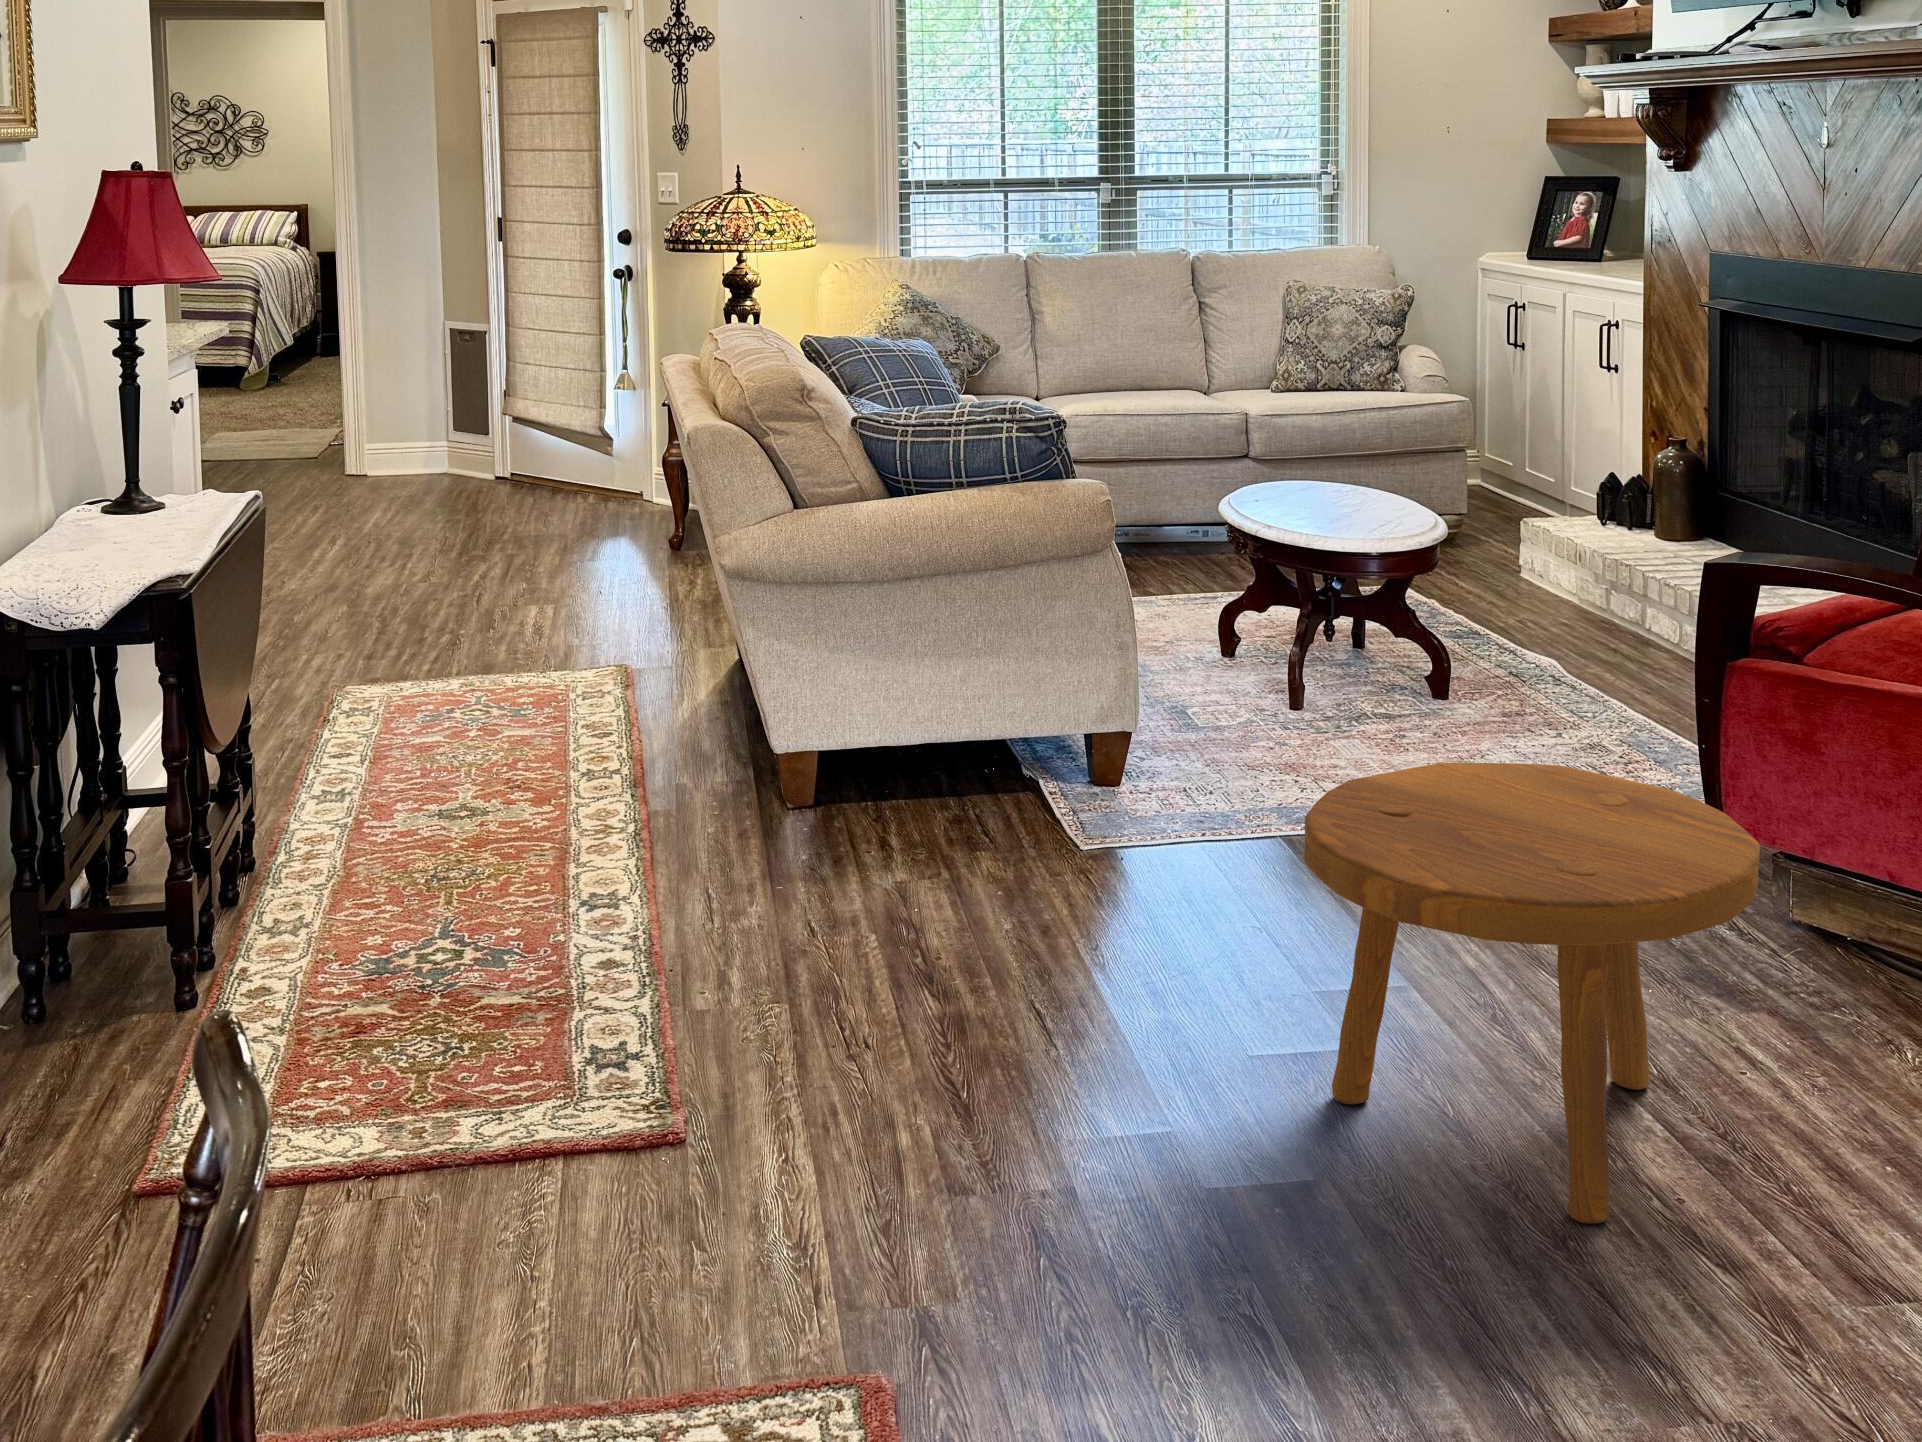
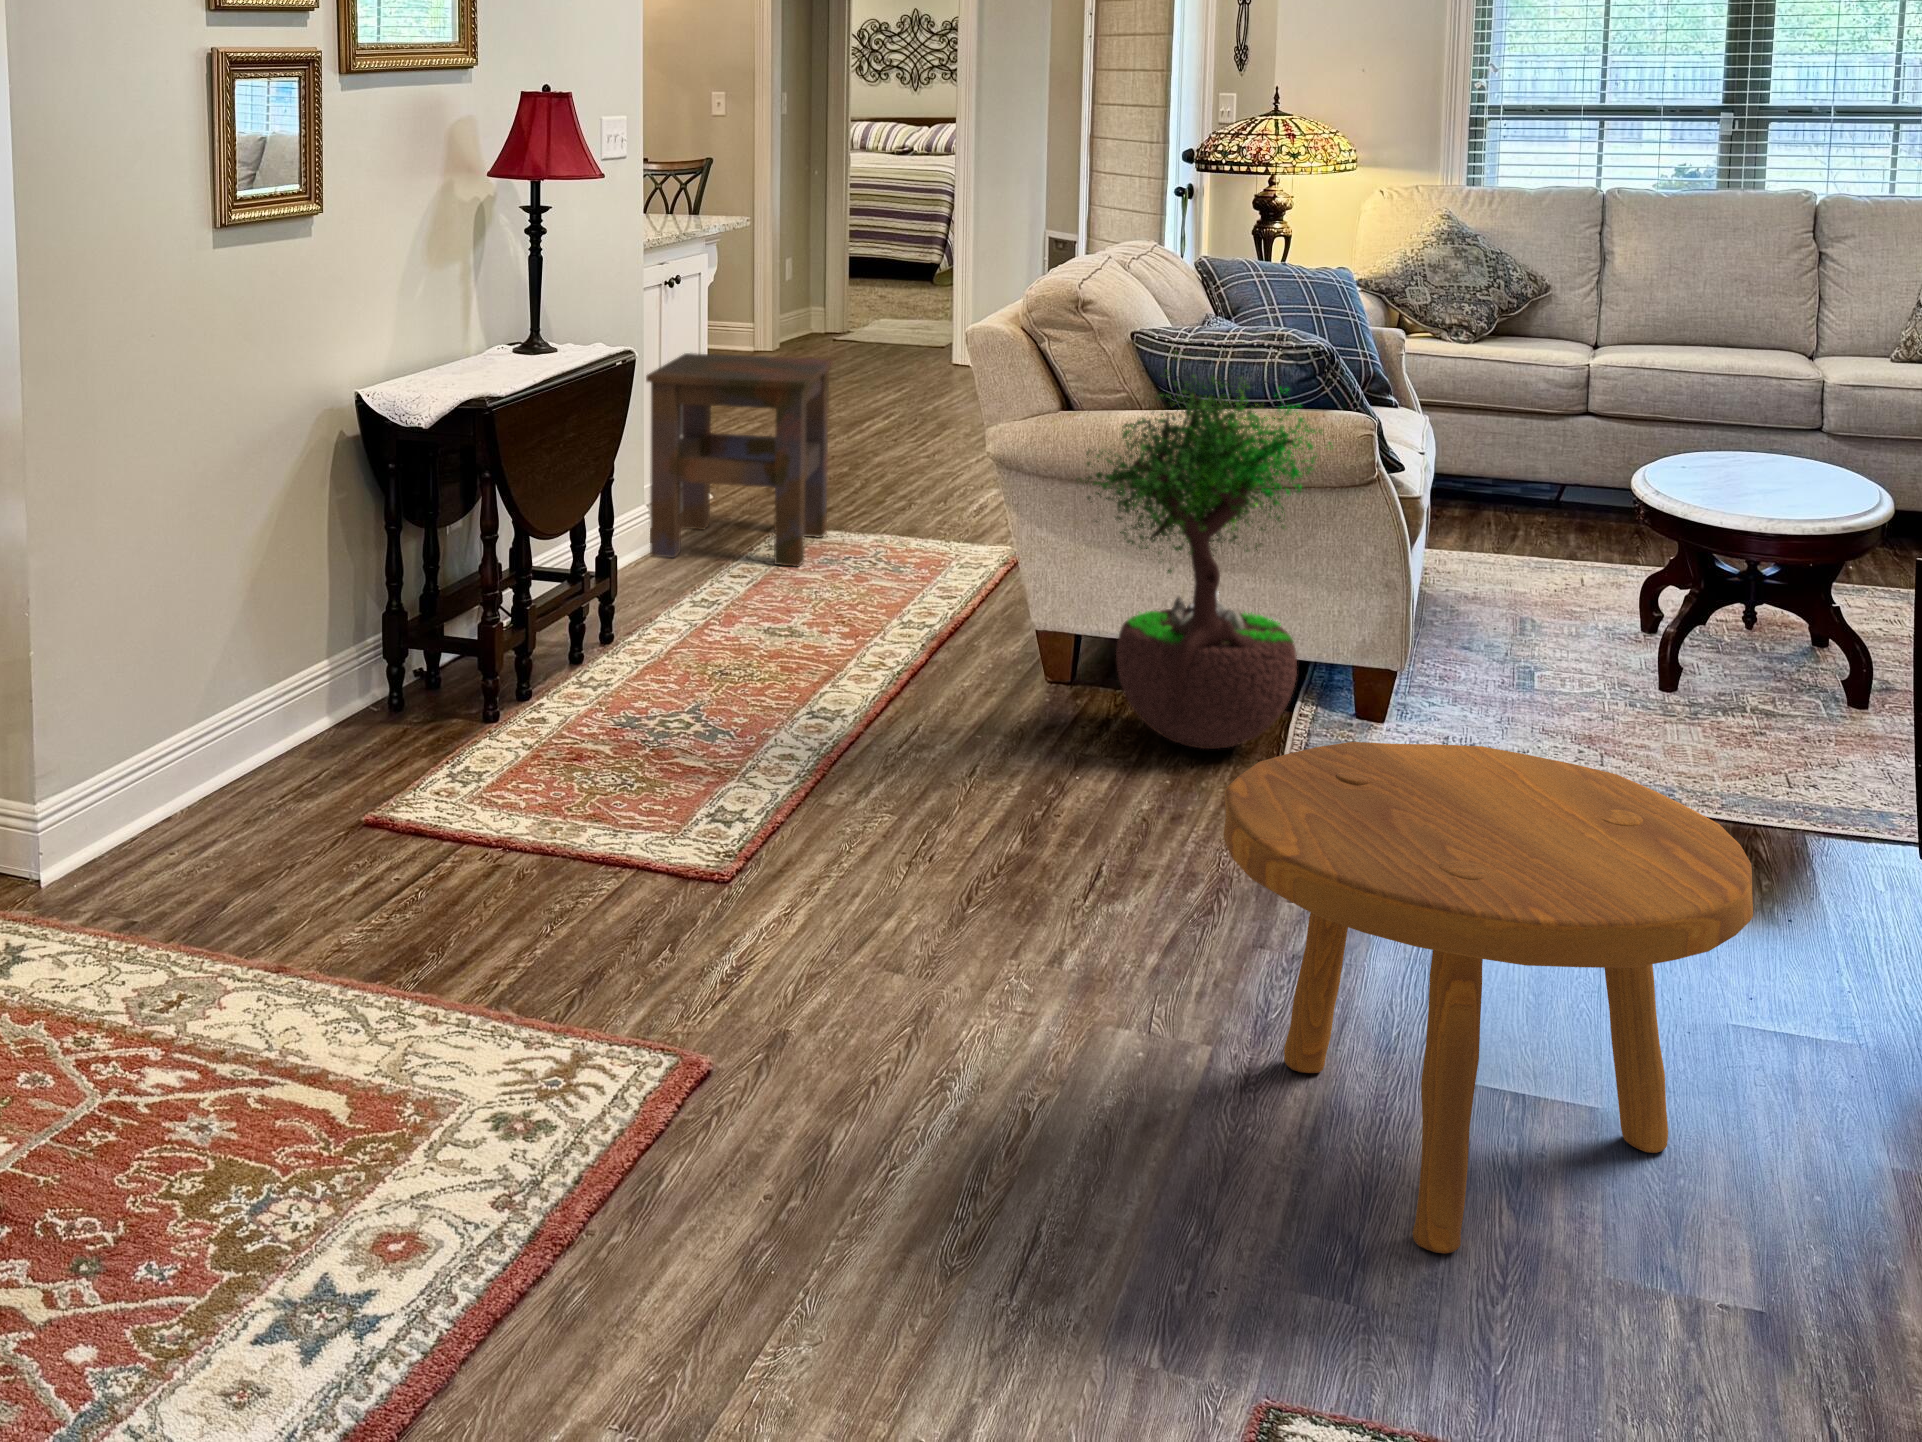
potted tree: none [861,431,1099,831] -> present [1077,352,1331,749]
side table: none [197,481,399,738] -> present [646,353,834,566]

